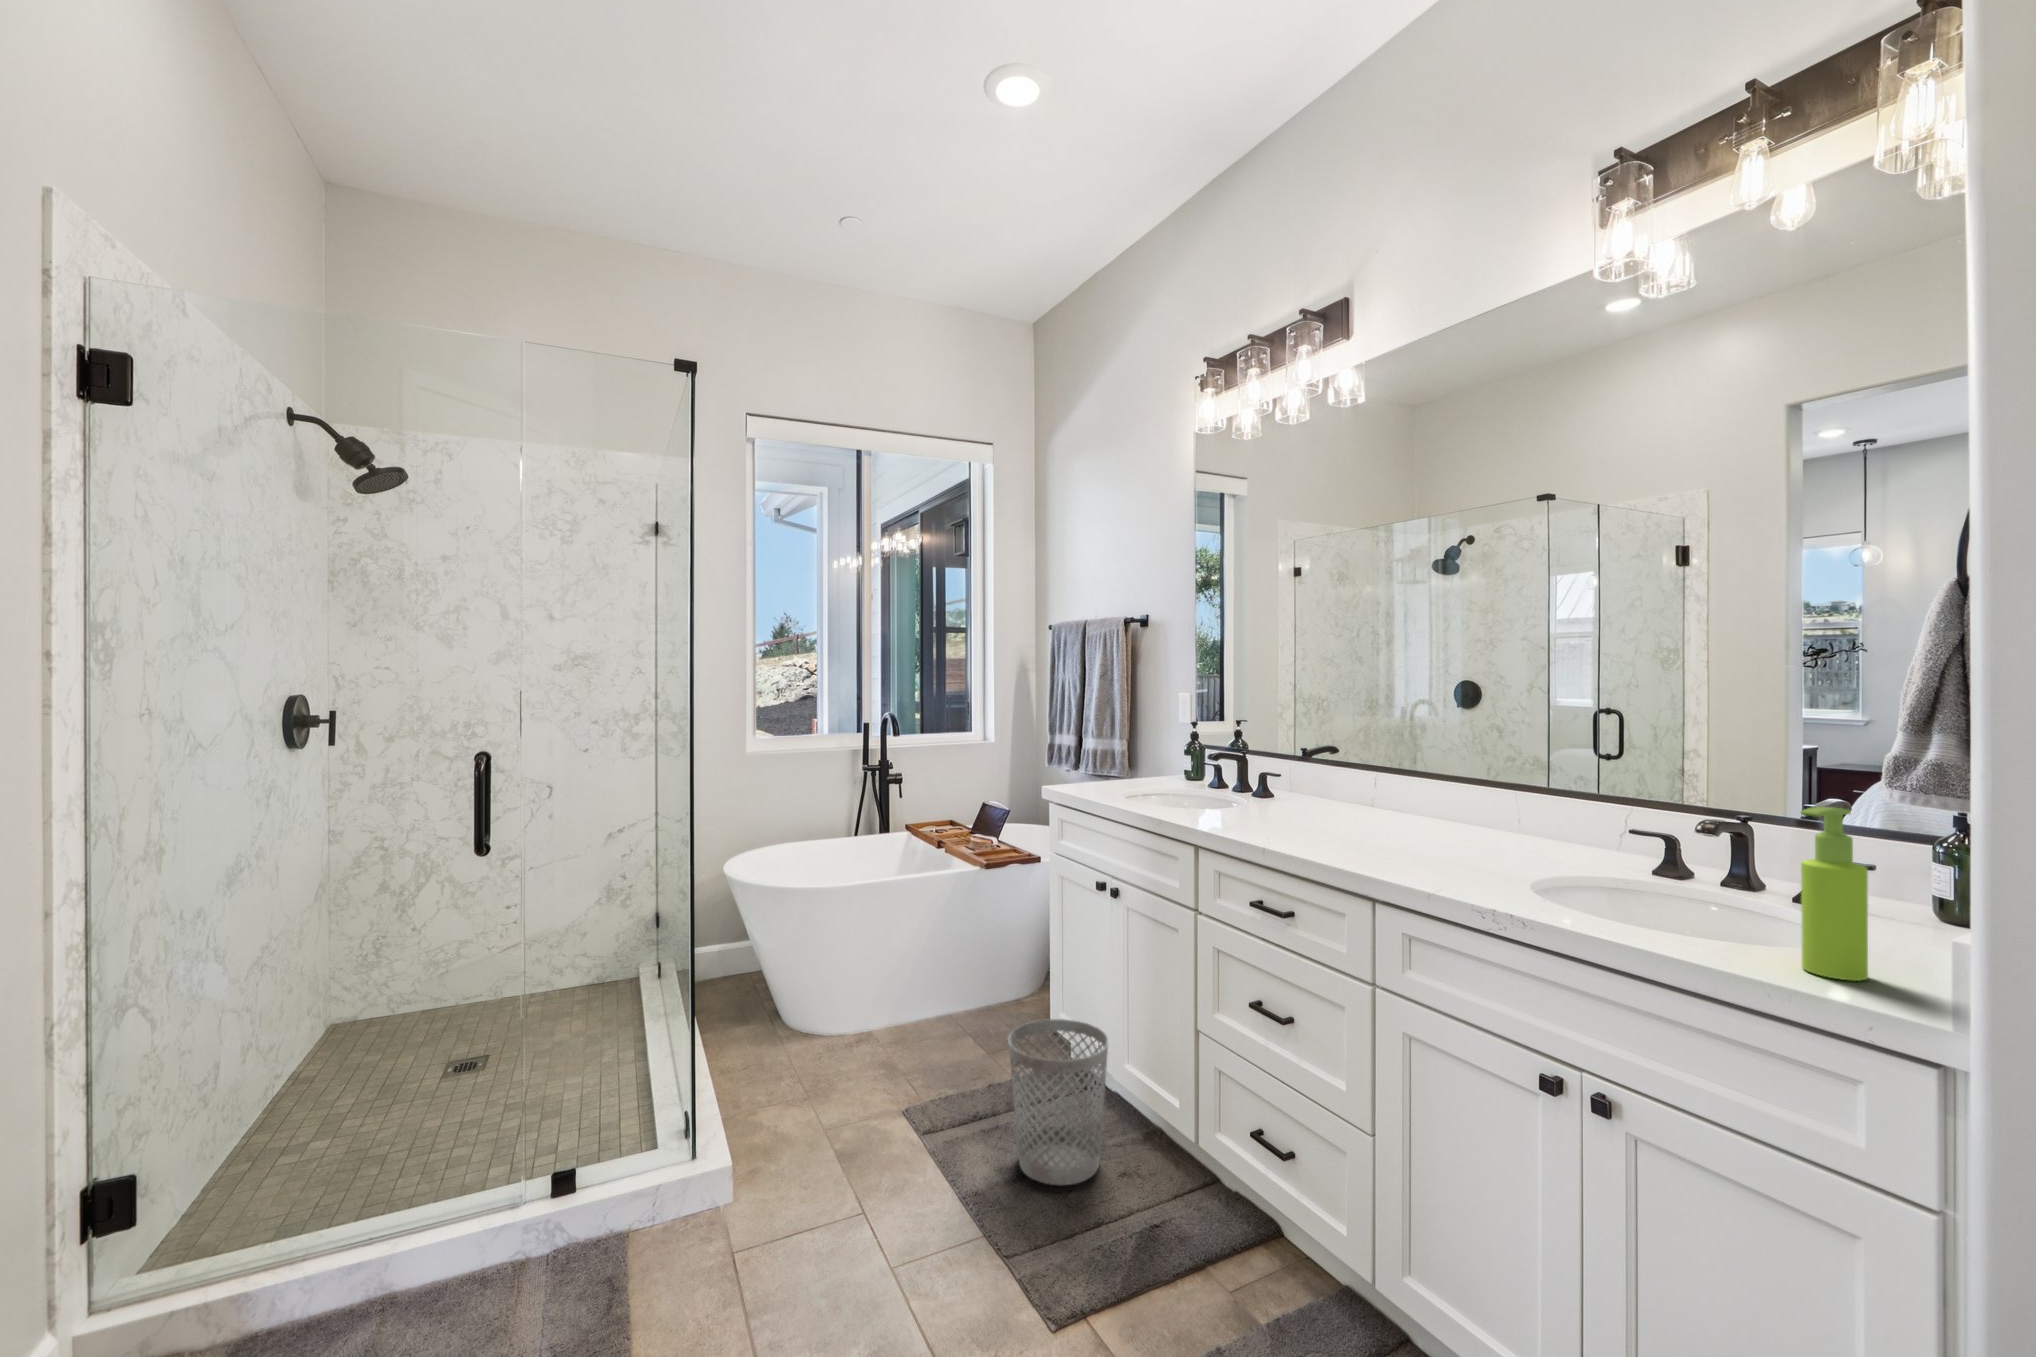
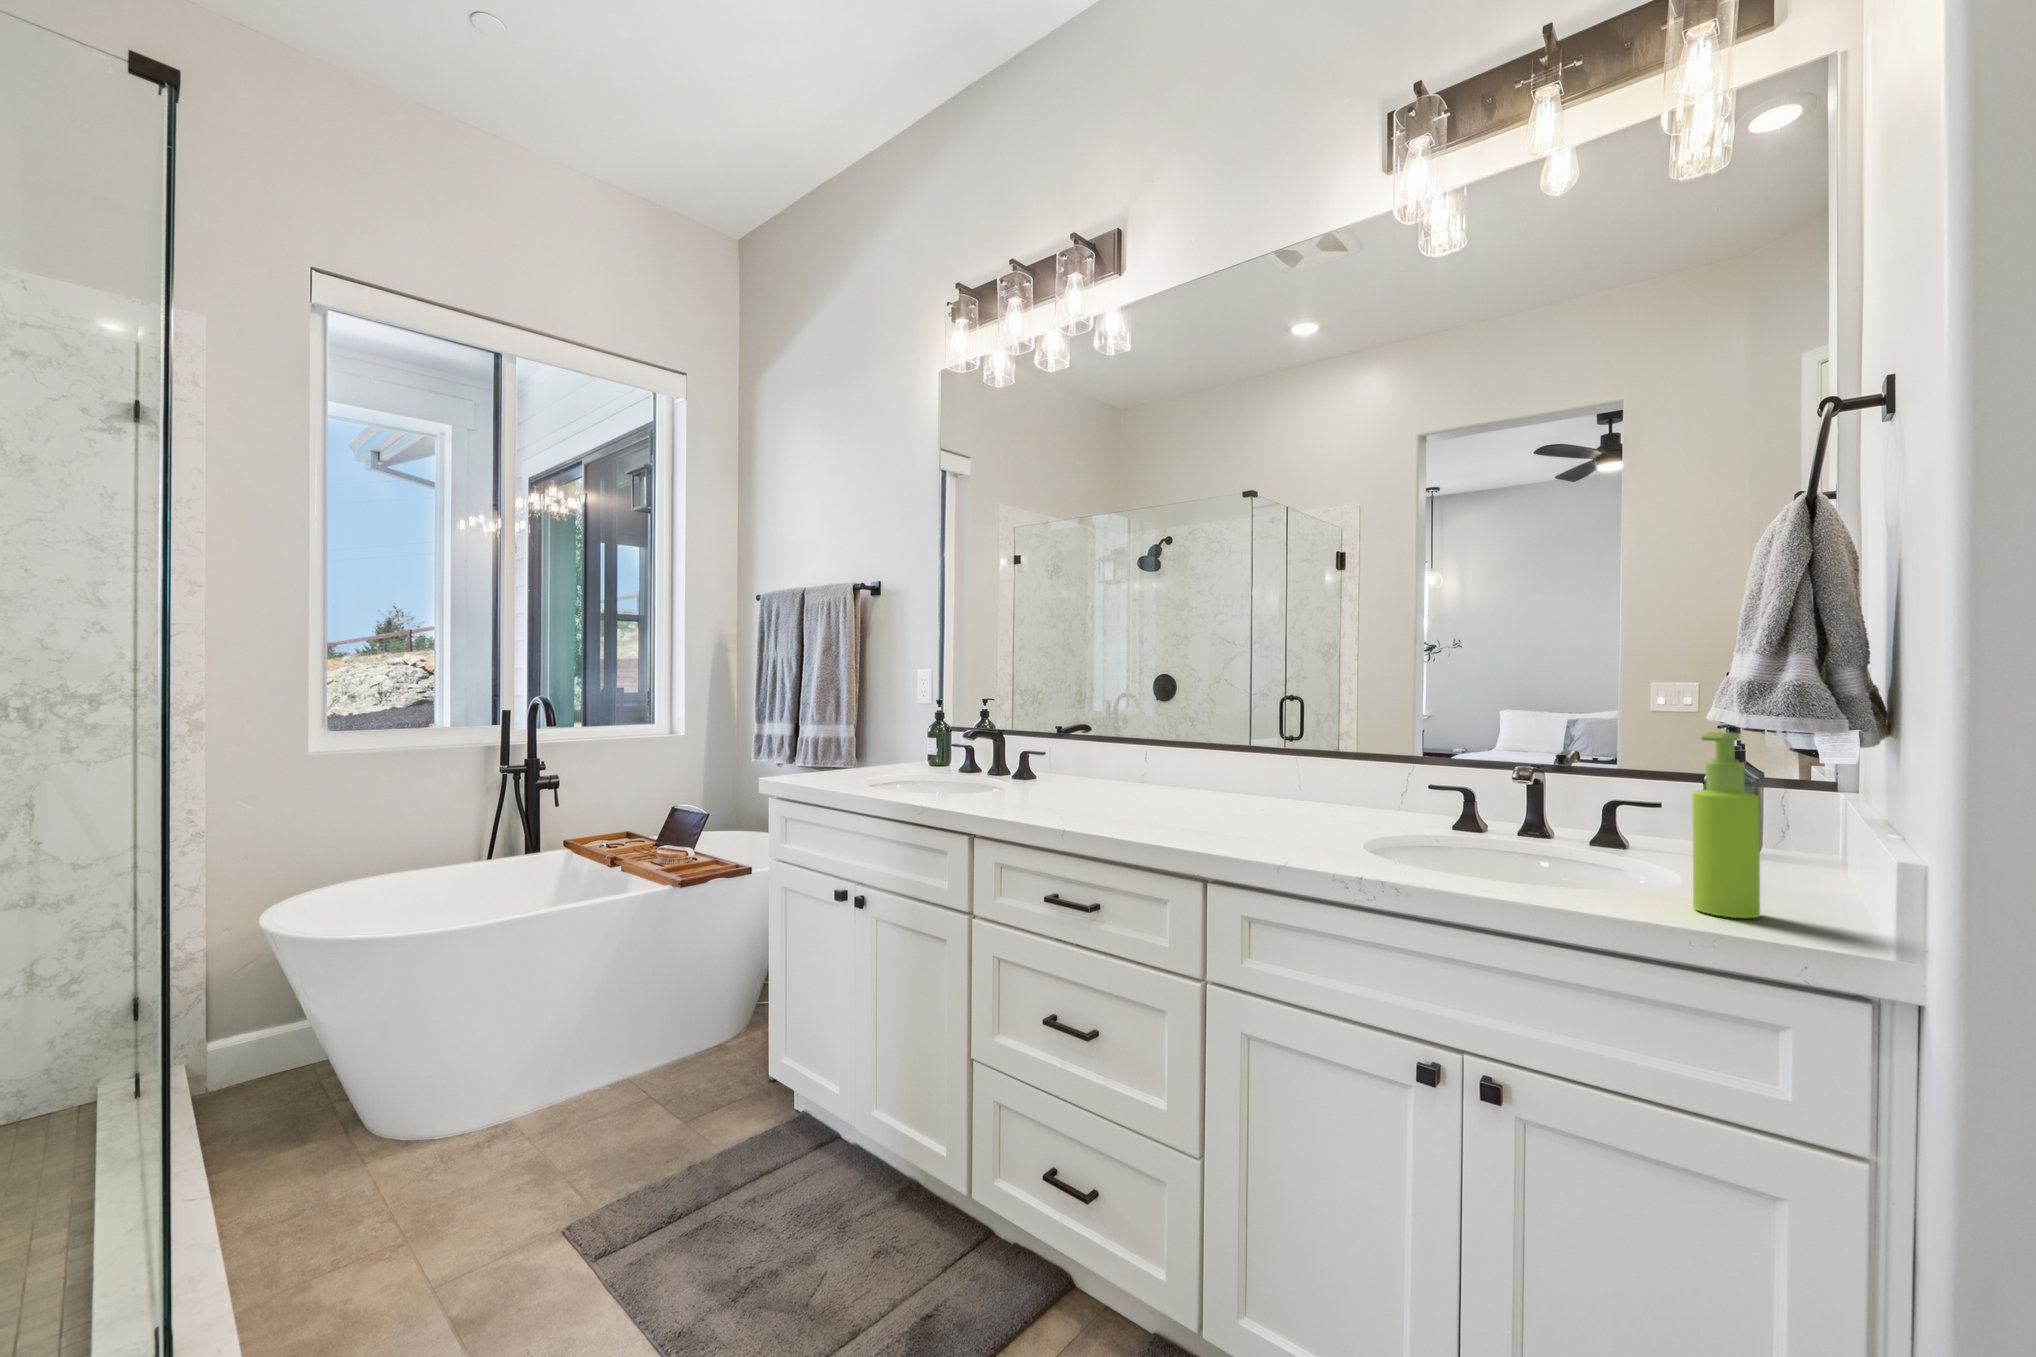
wastebasket: present [1008,1019,1108,1185] -> none [725,1068,860,1292]

